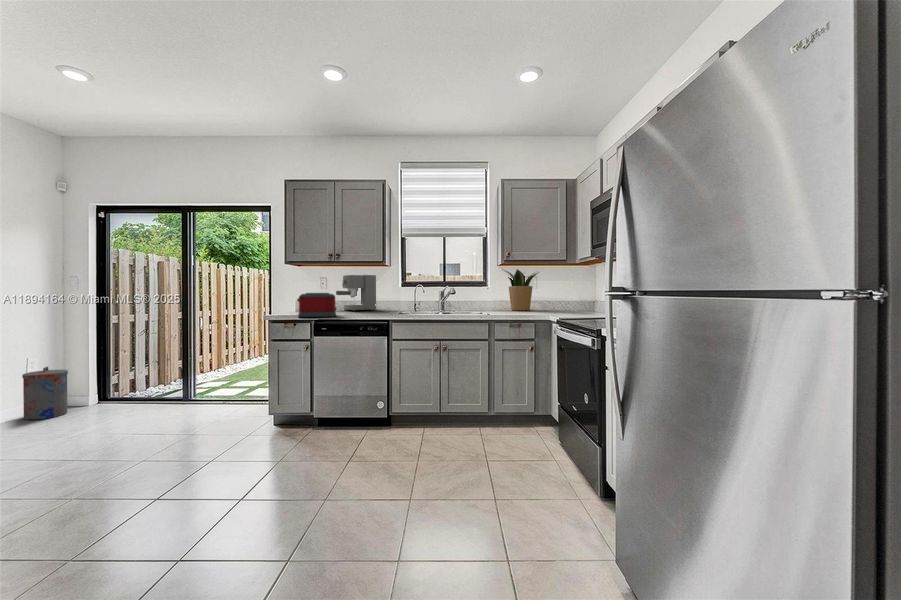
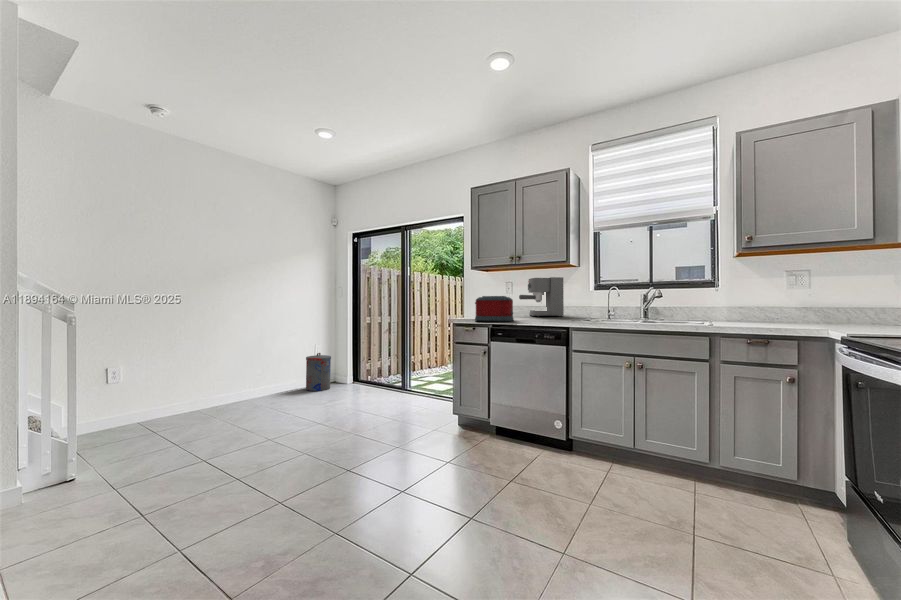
potted plant: present [506,269,539,311] -> none [738,261,814,321]

